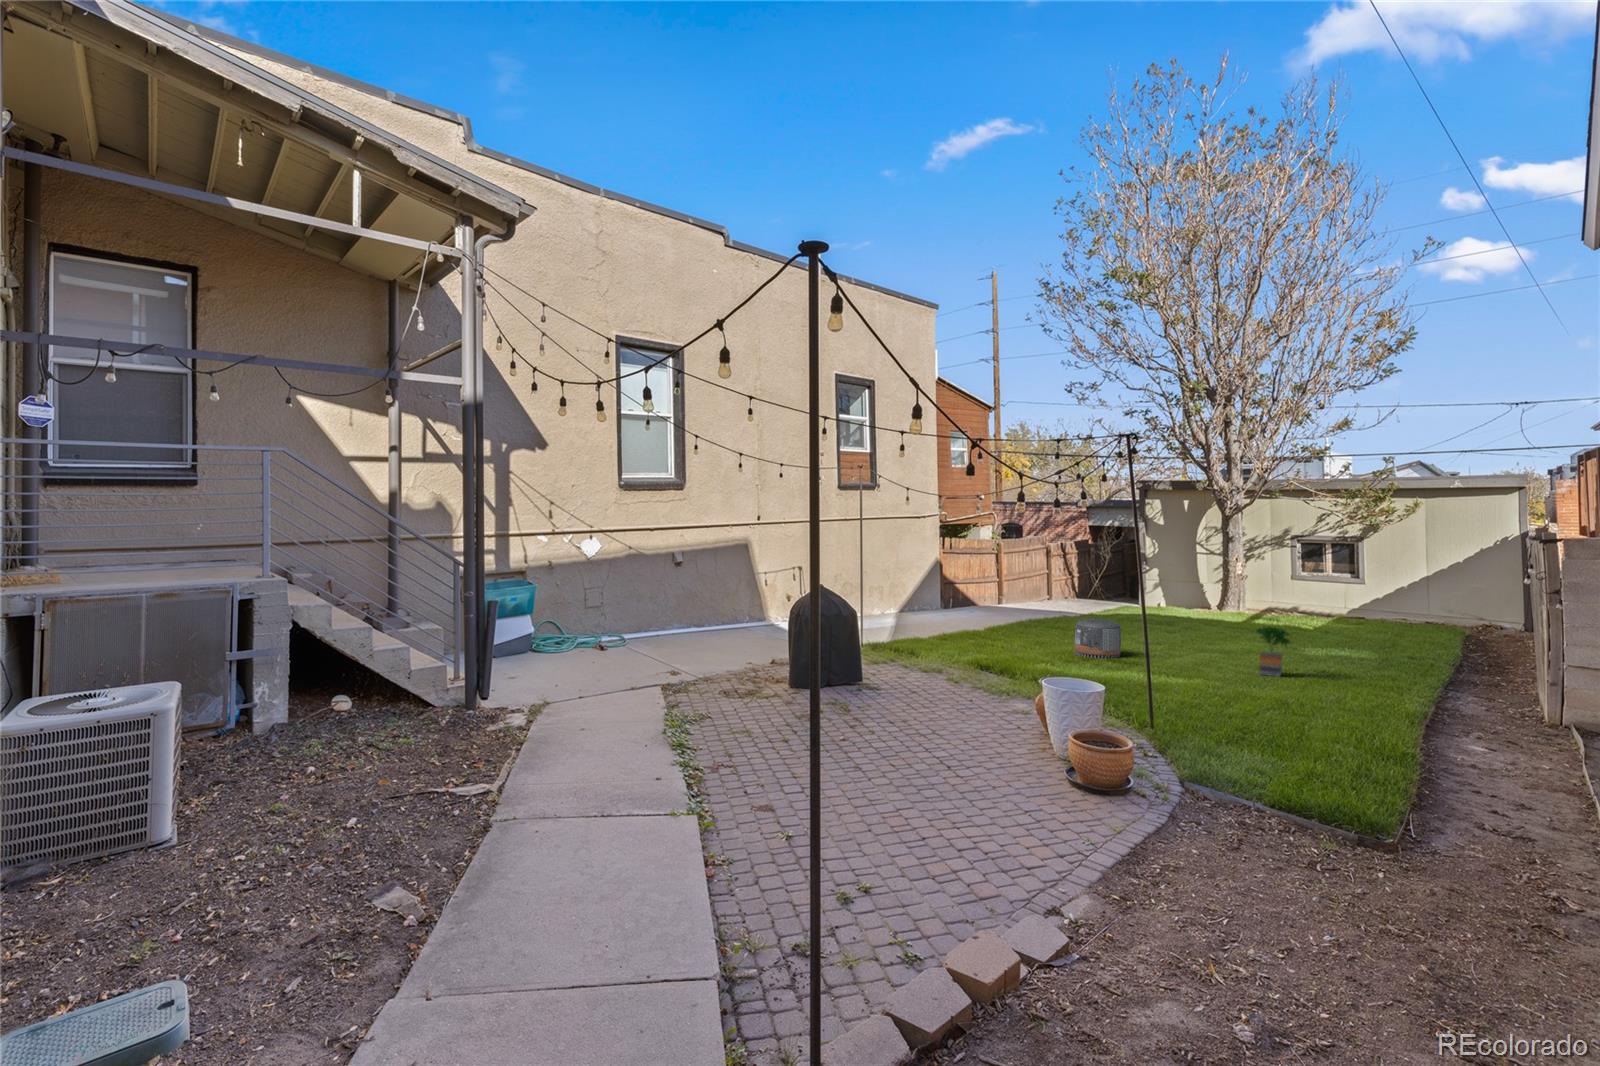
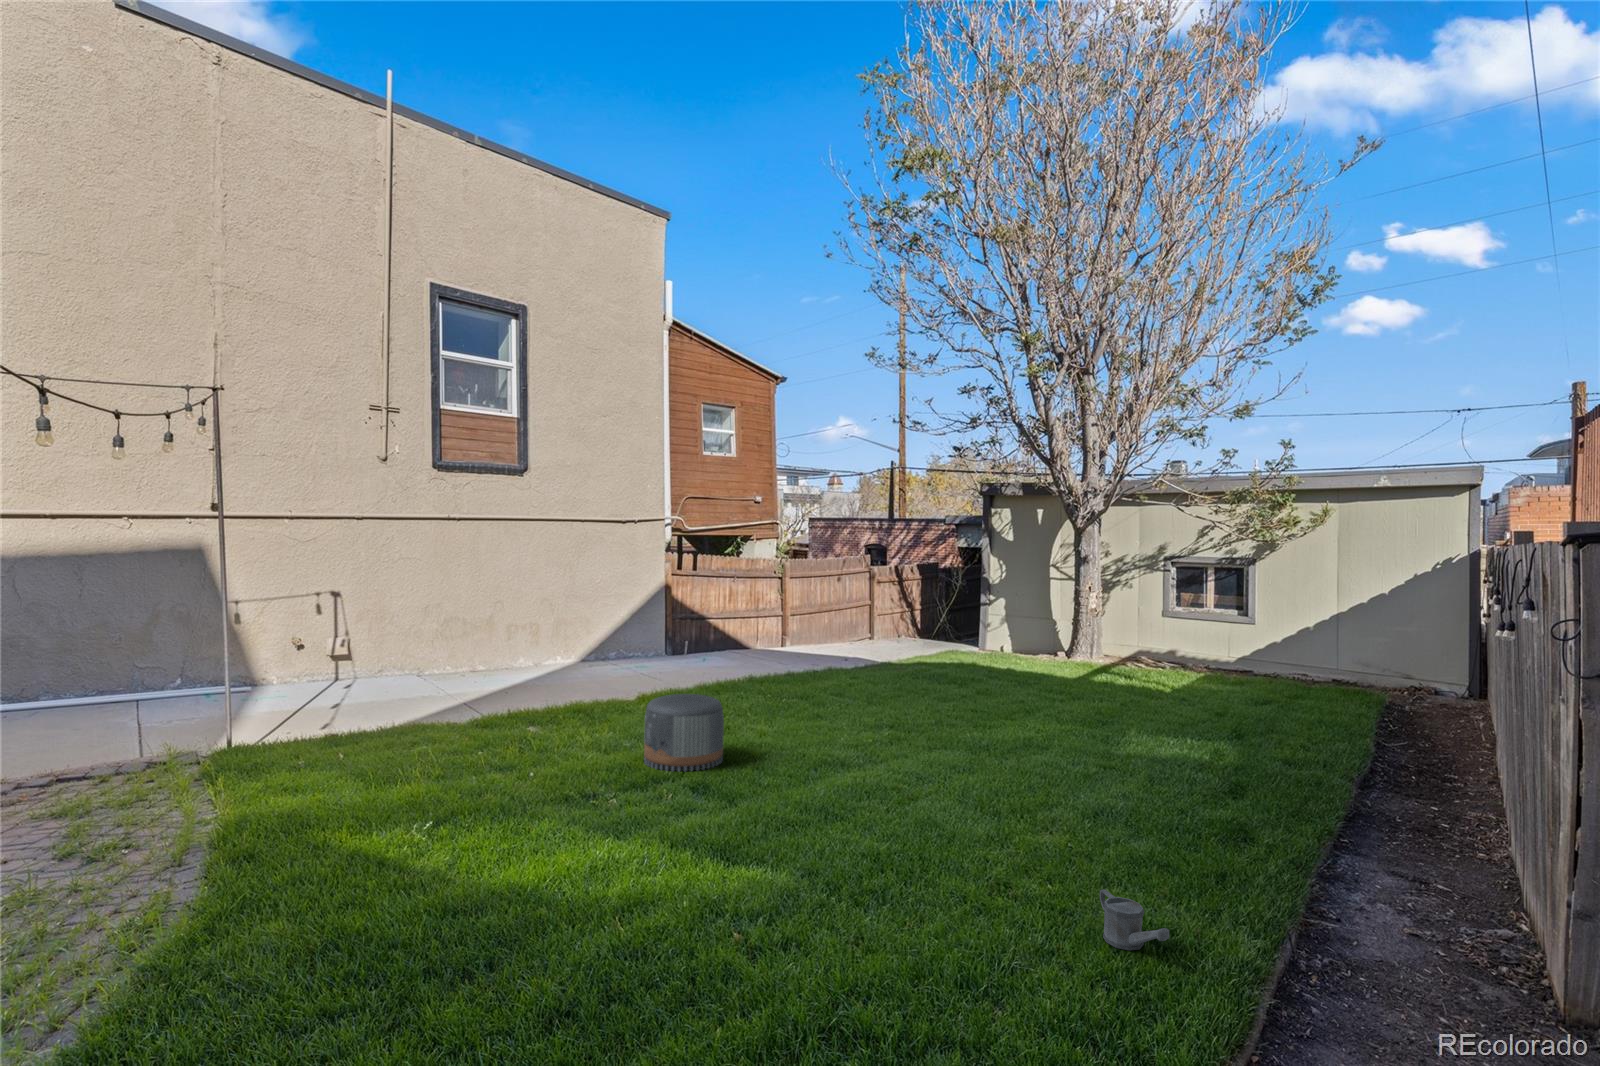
potted tree: present [1256,627,1291,677] -> none [897,725,963,838]
watering can: none [1388,681,1428,700] -> present [1100,889,1169,951]

